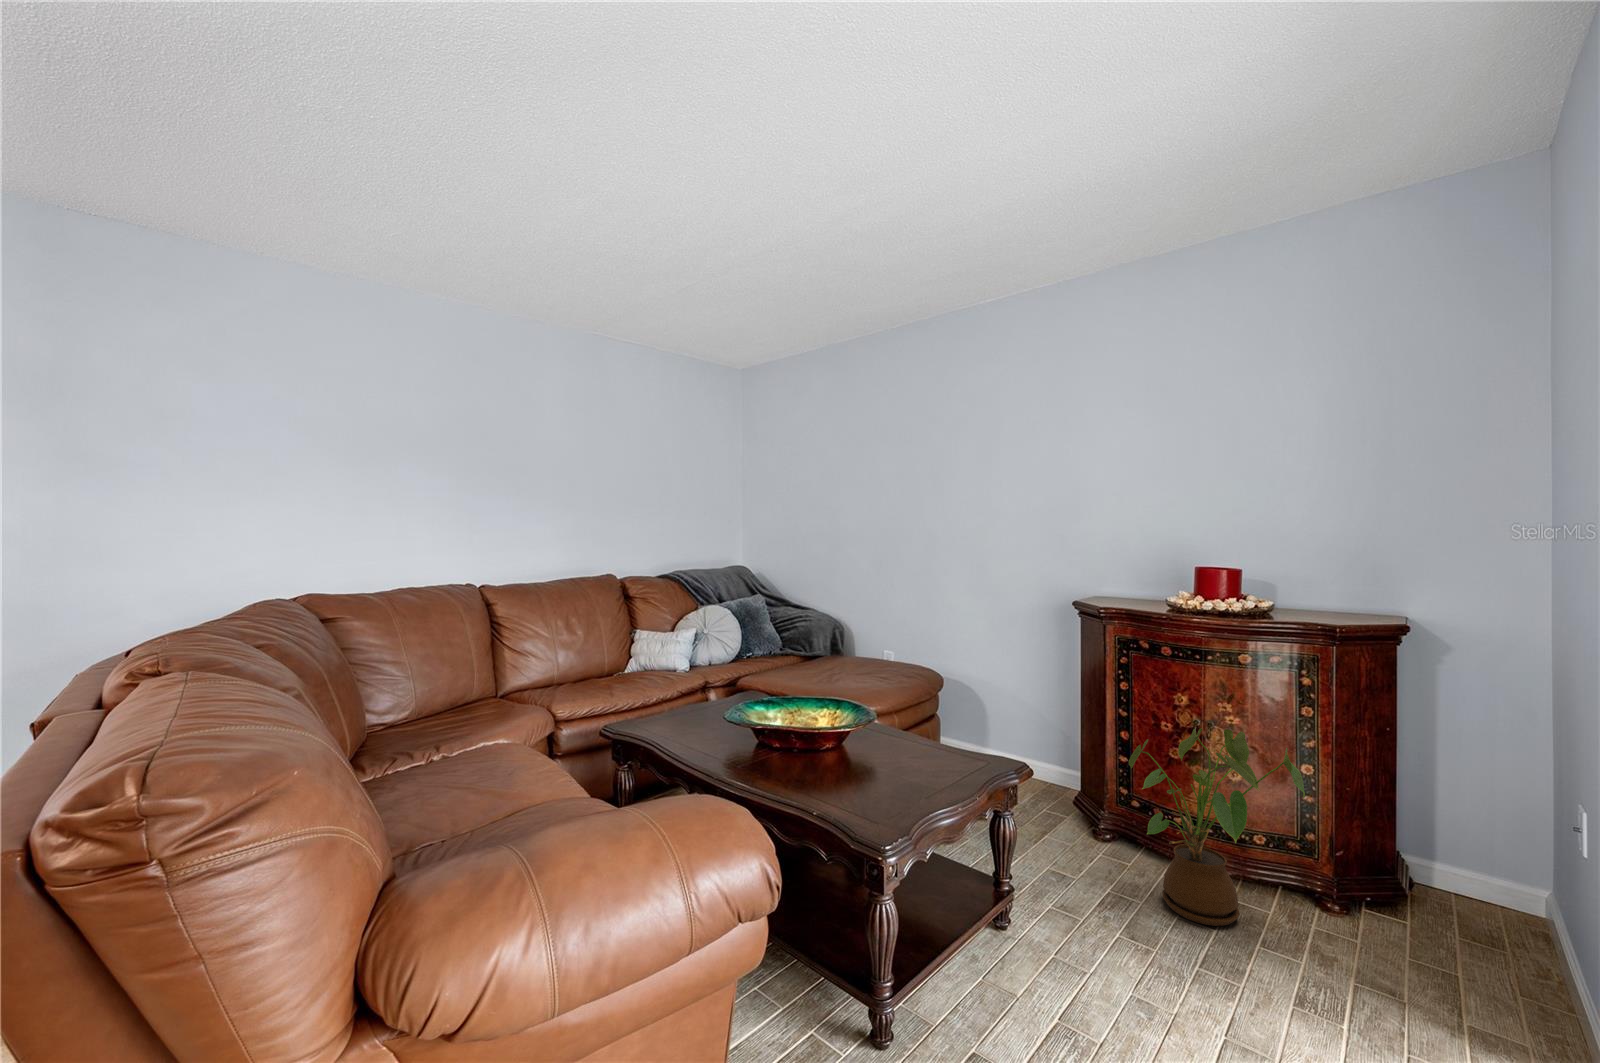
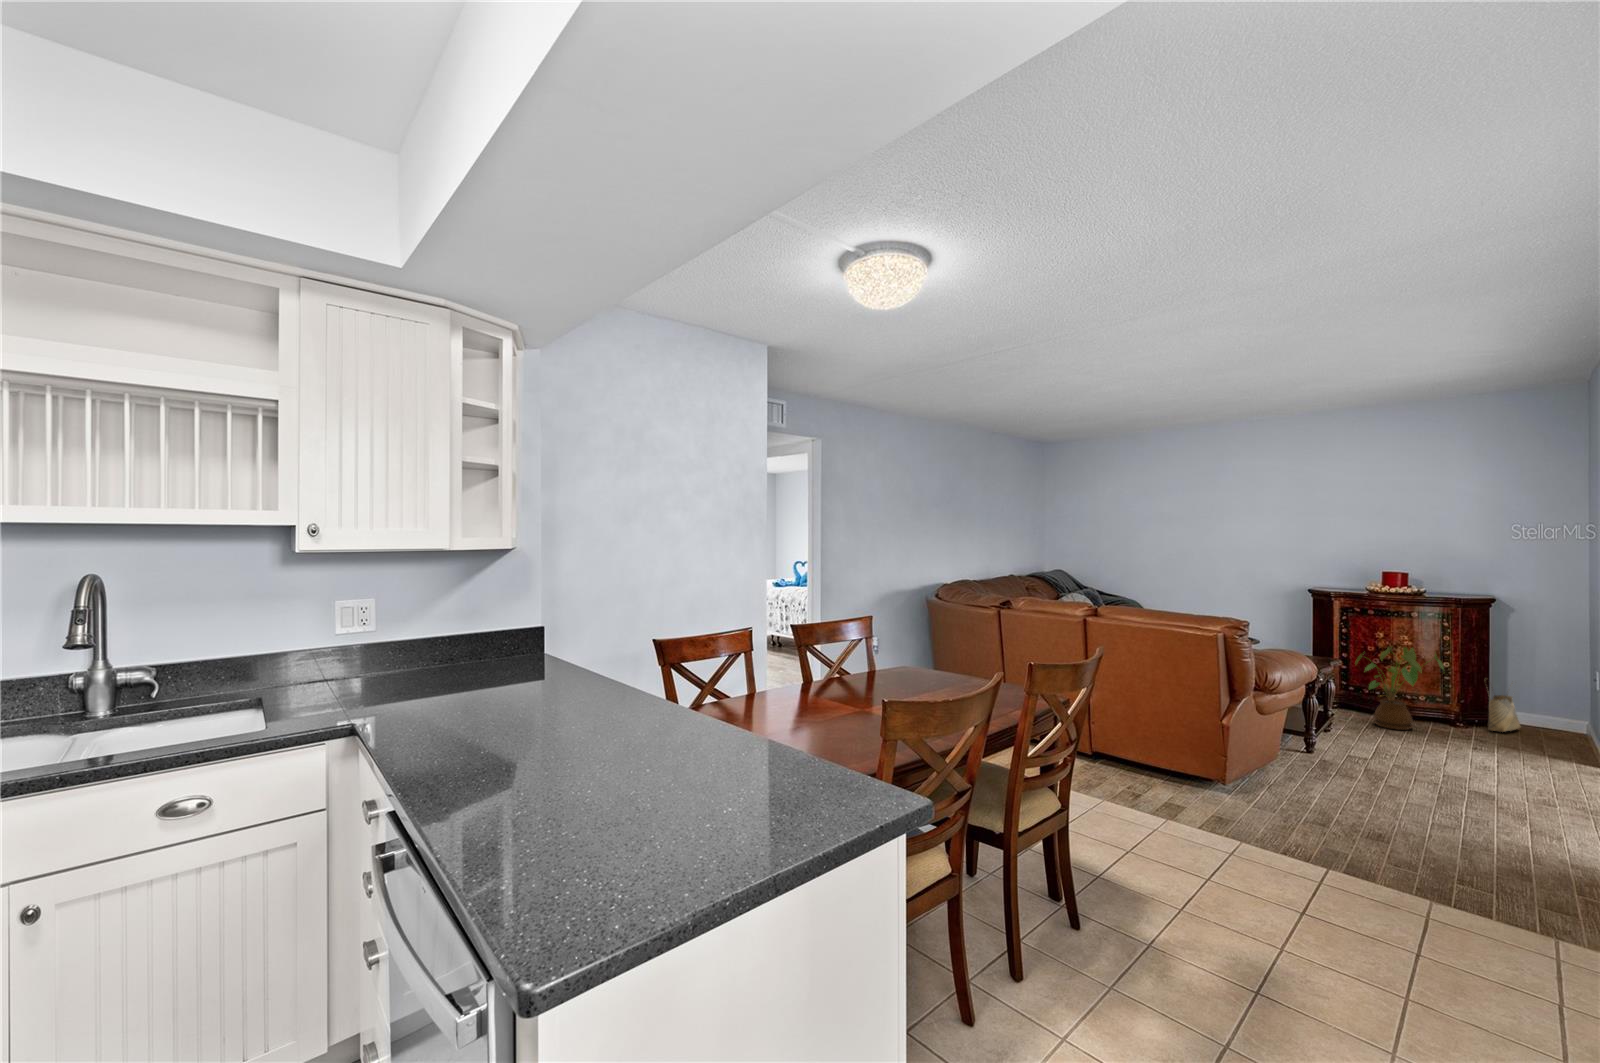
woven basket: none [1383,796,1454,930] -> present [1488,695,1520,732]

